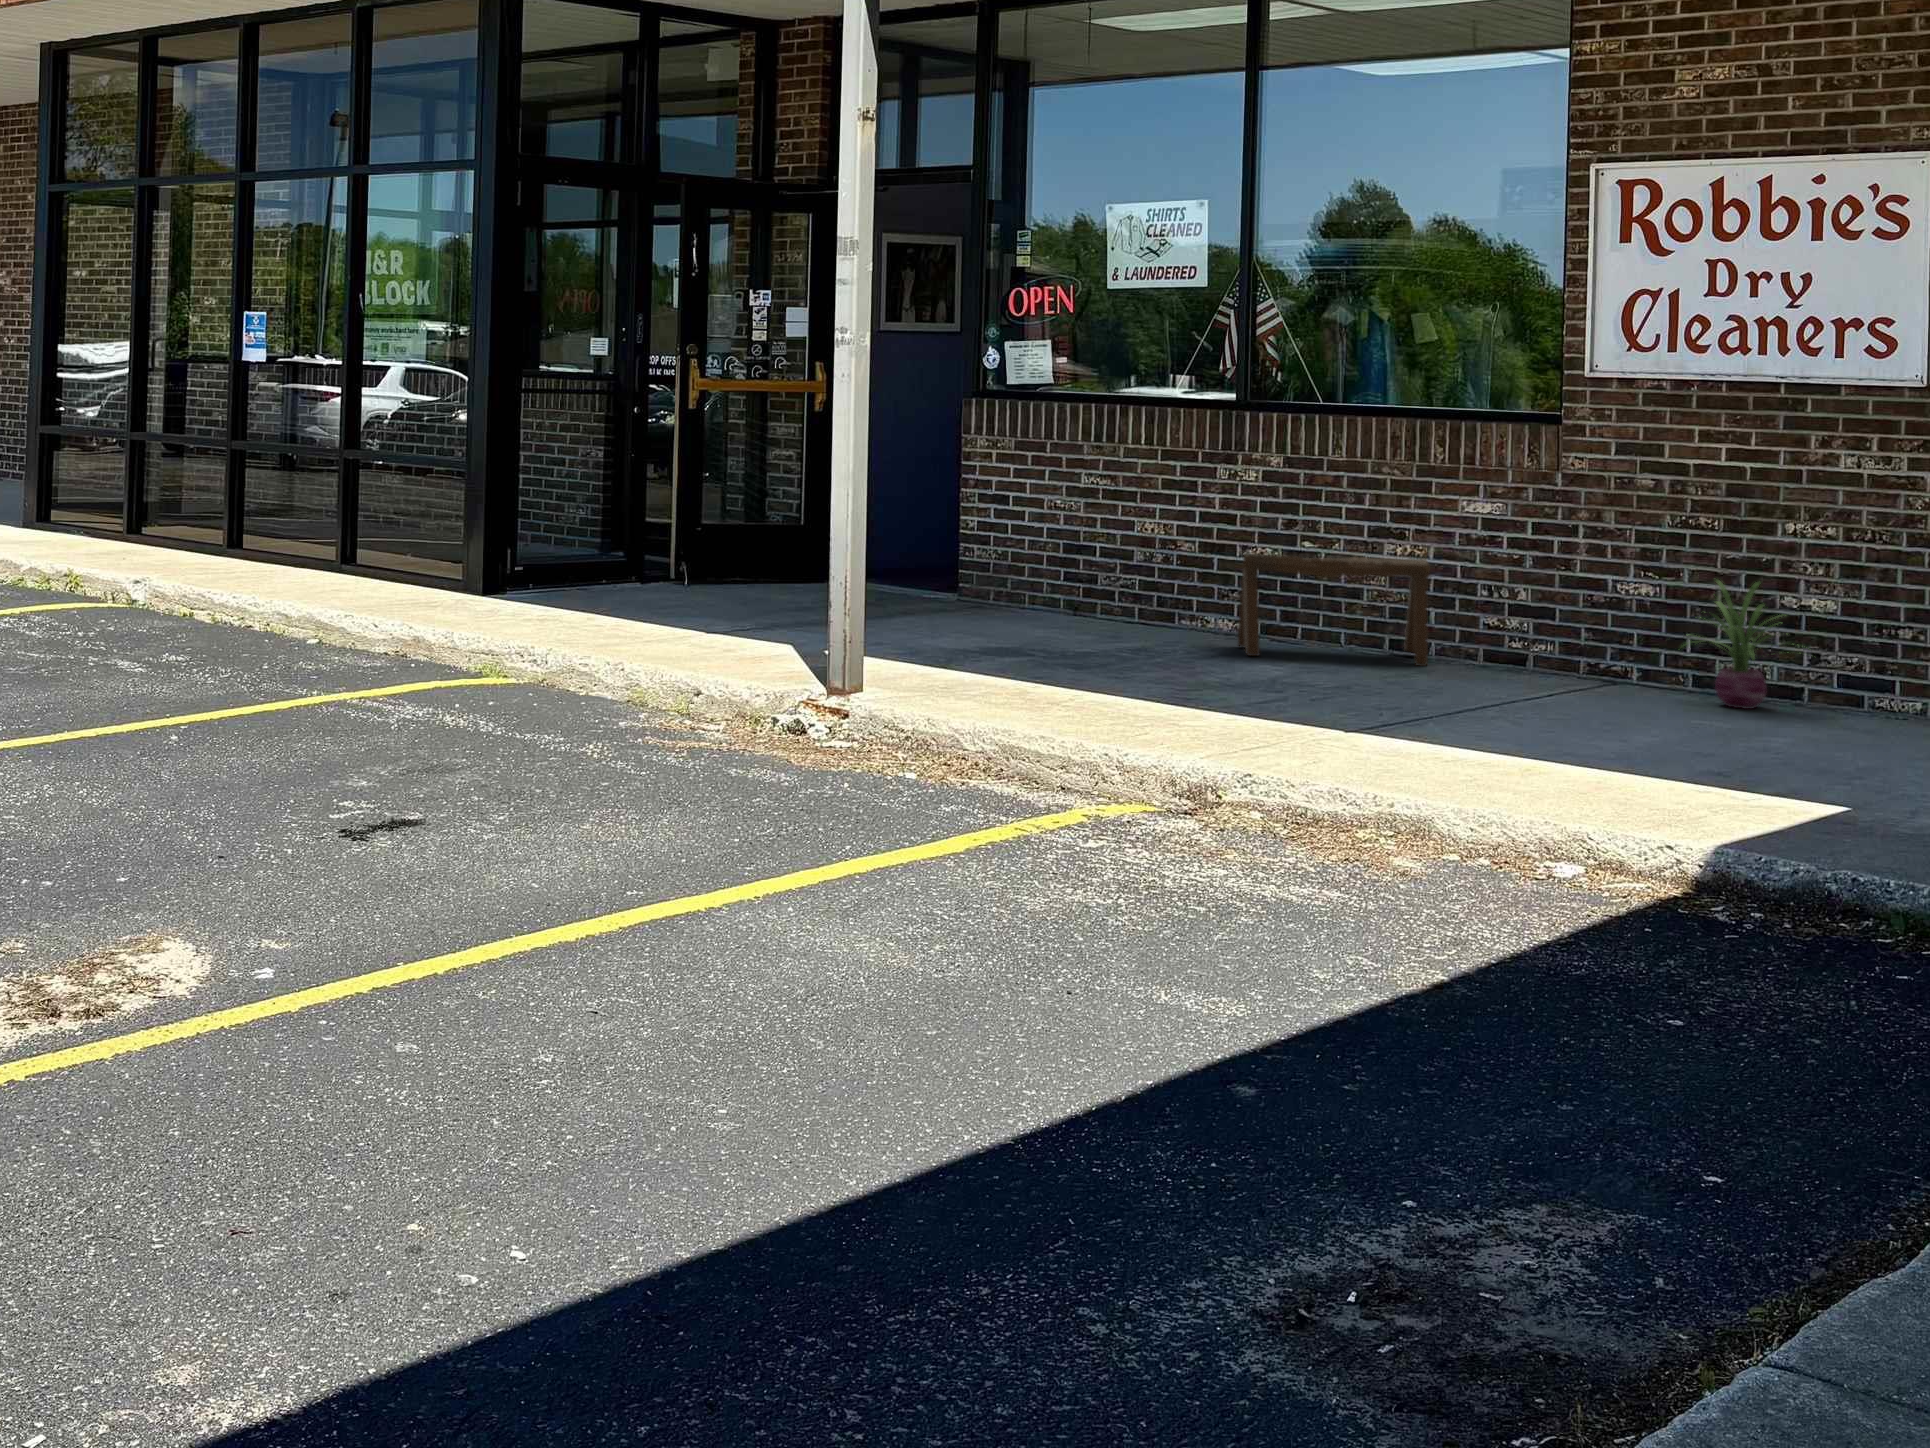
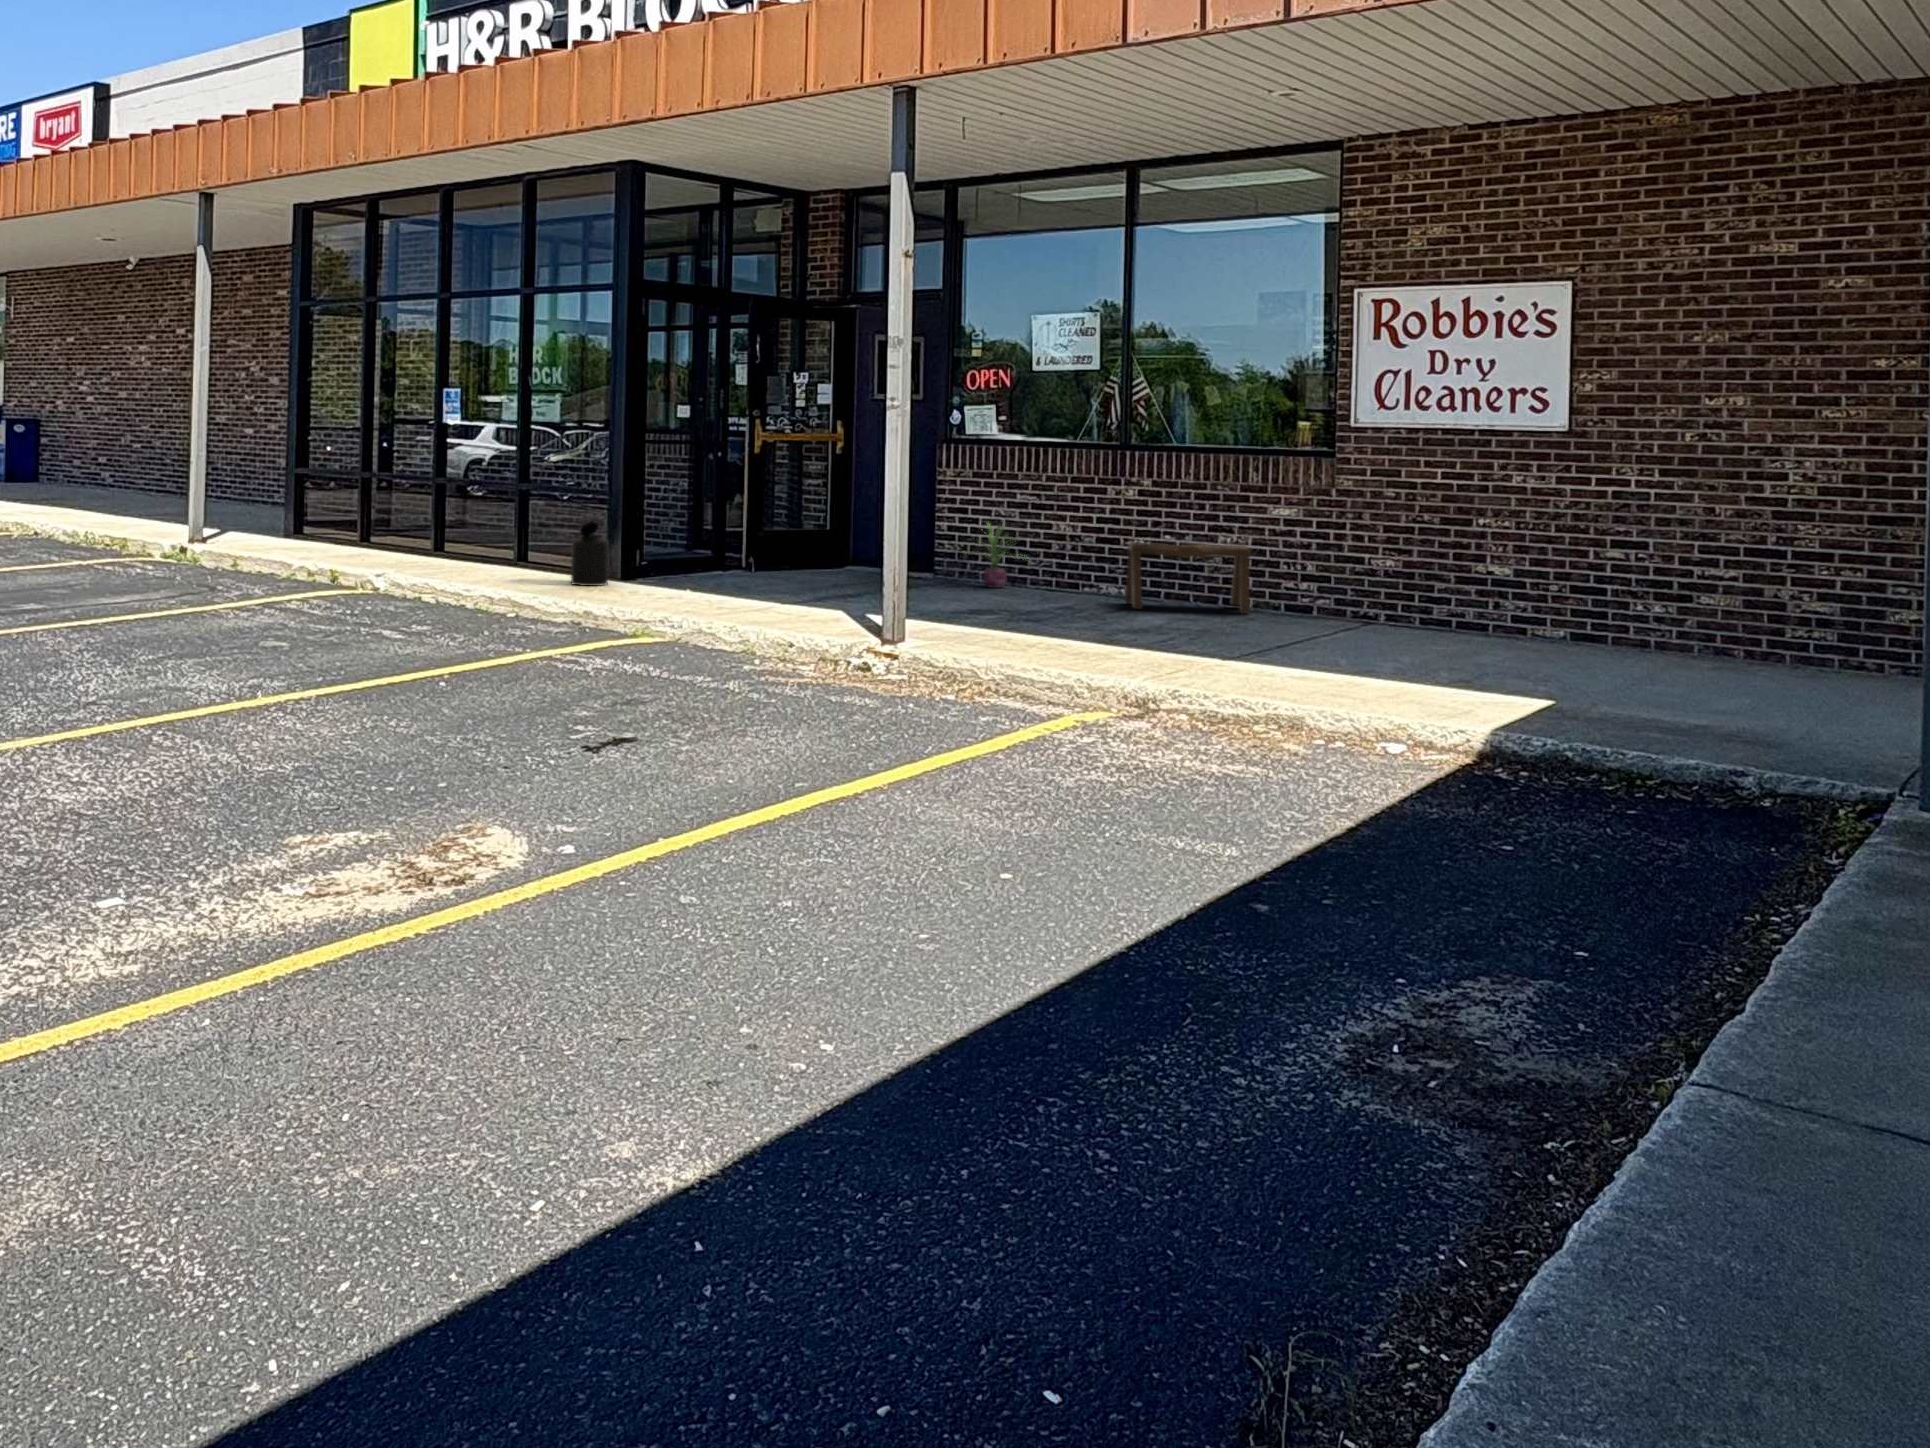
trash can: none [408,513,465,609] -> present [571,522,609,586]
decorative plant: present [1695,580,1778,709] -> present [981,523,1011,588]

